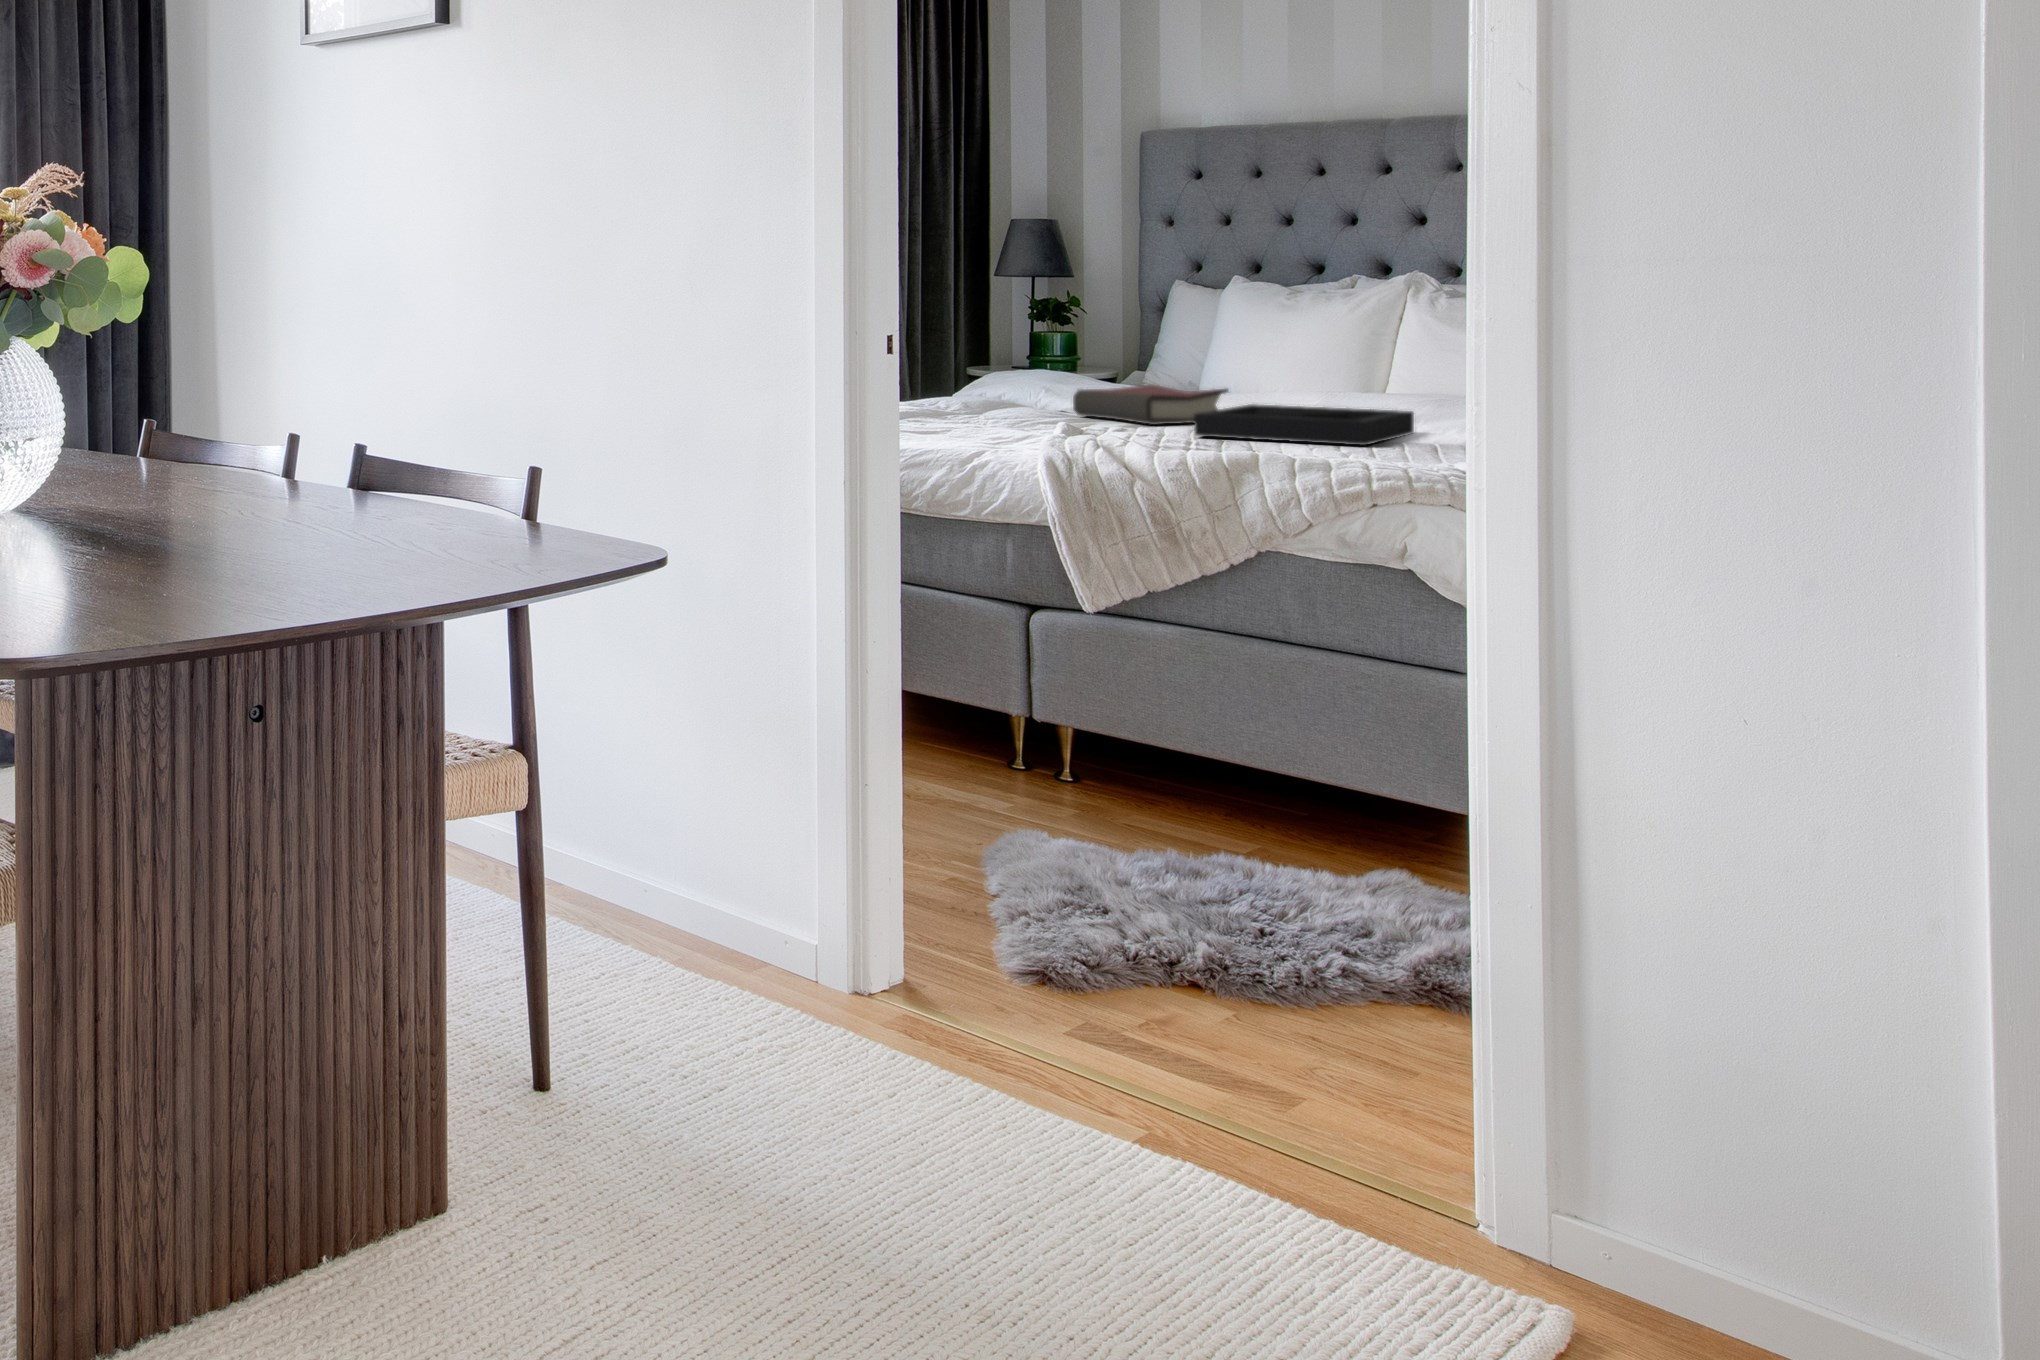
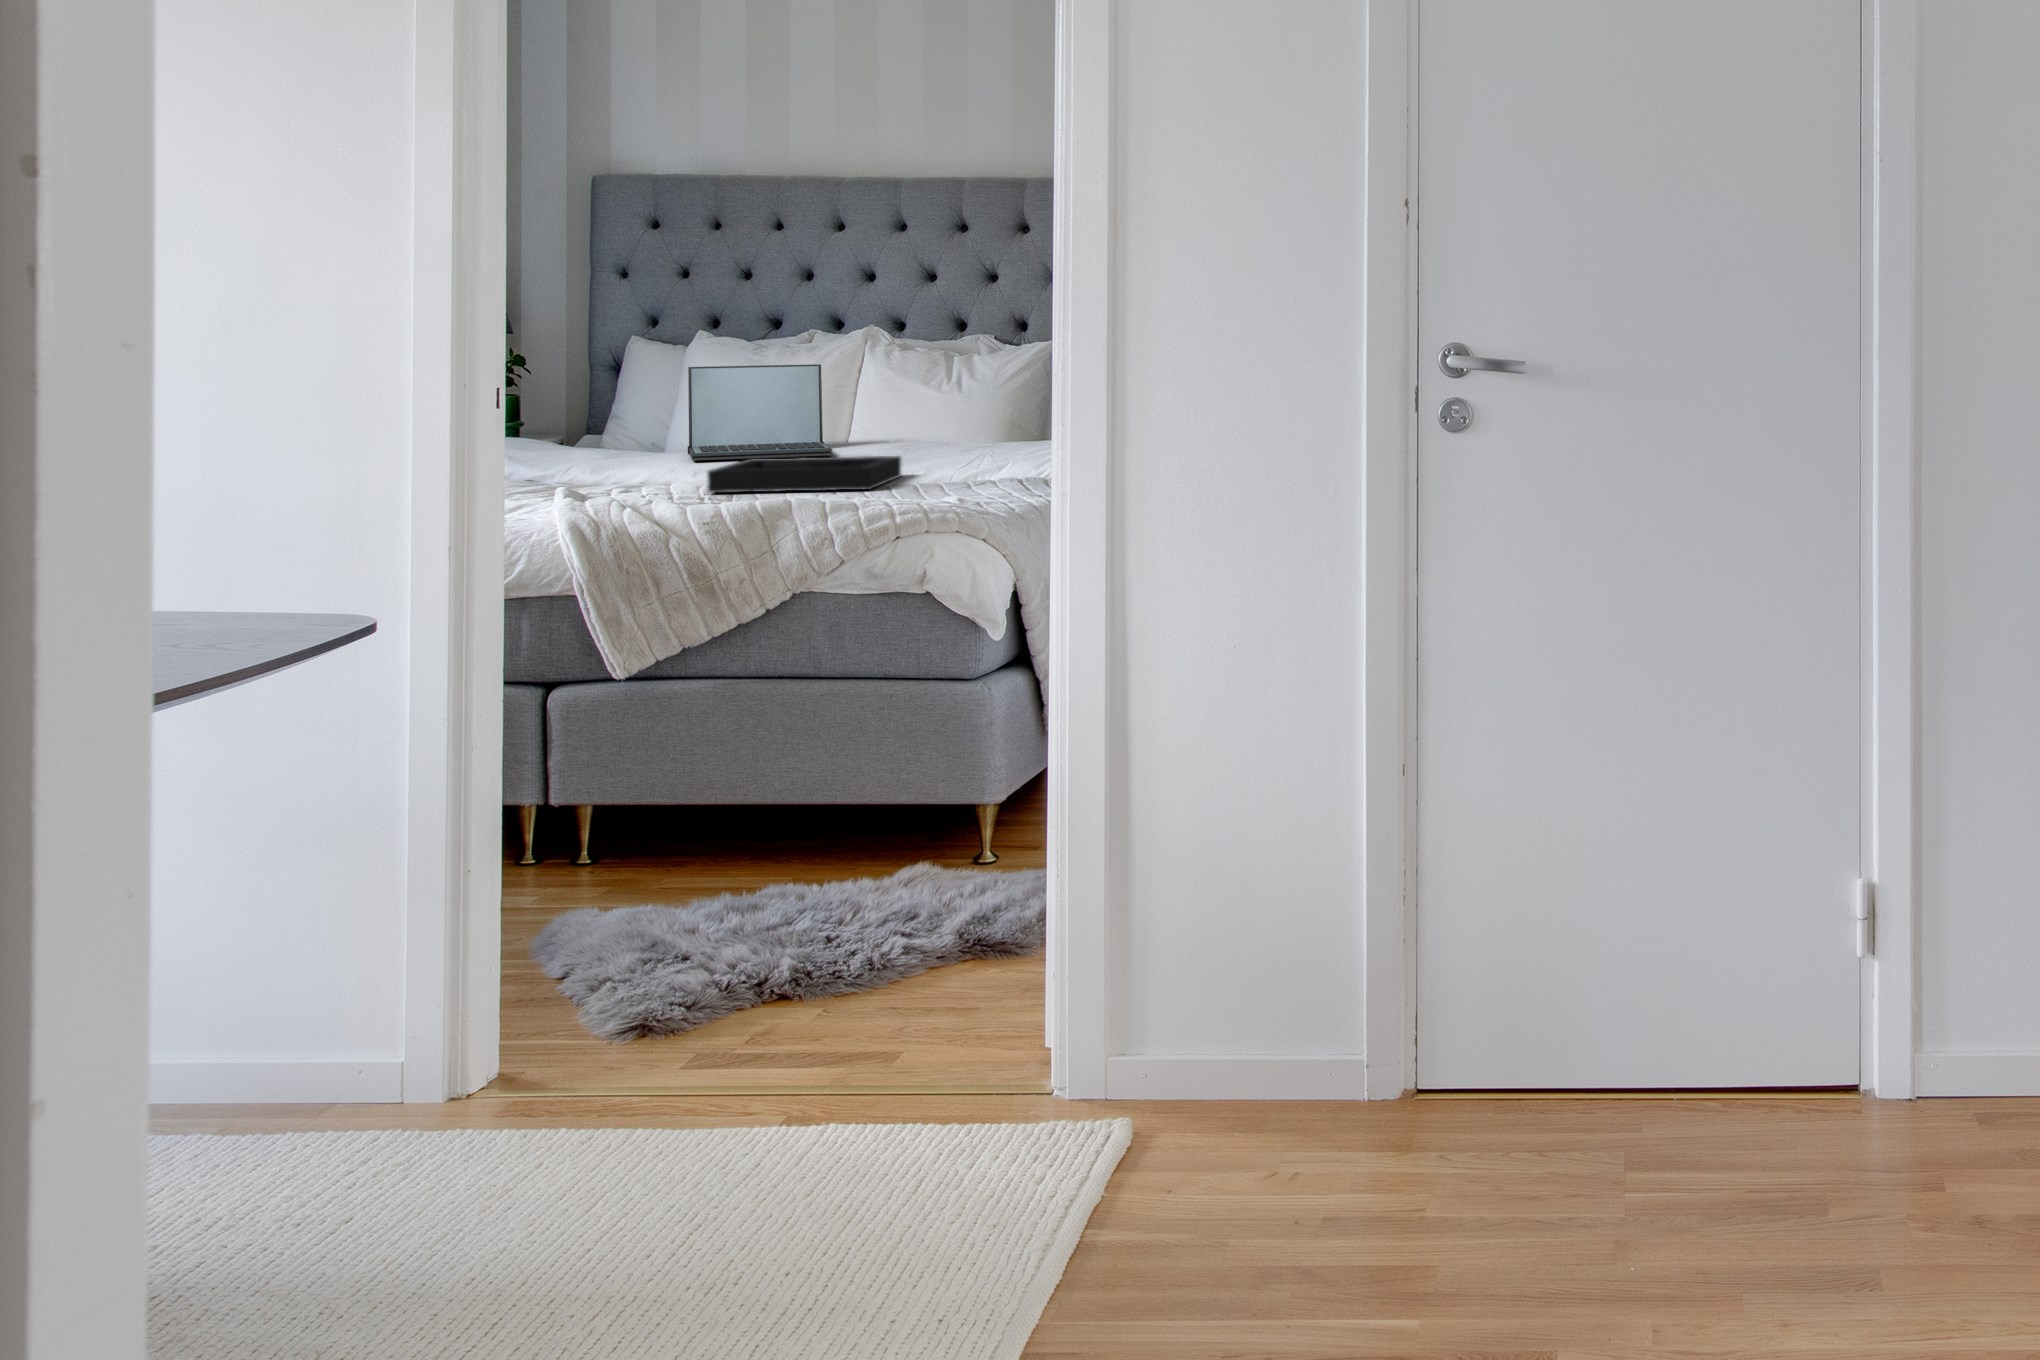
laptop: none [1210,311,1355,406] -> present [688,364,832,460]
hardback book: present [1073,384,1228,425] -> none [561,444,727,485]

